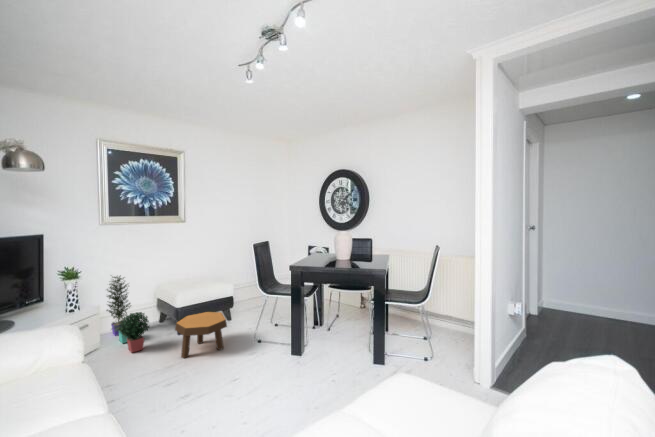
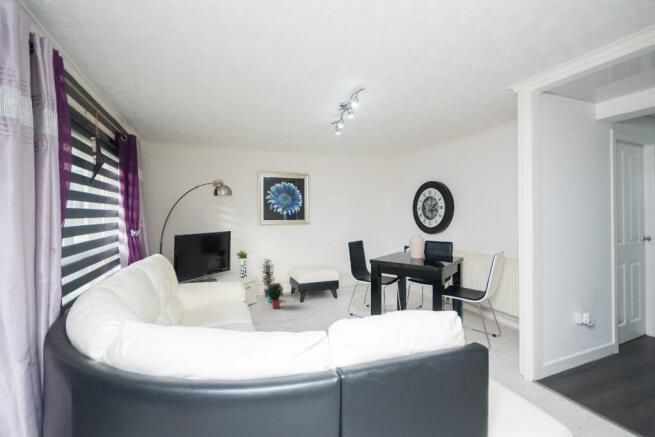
footstool: present [175,312,227,358] -> none [298,288,330,317]

